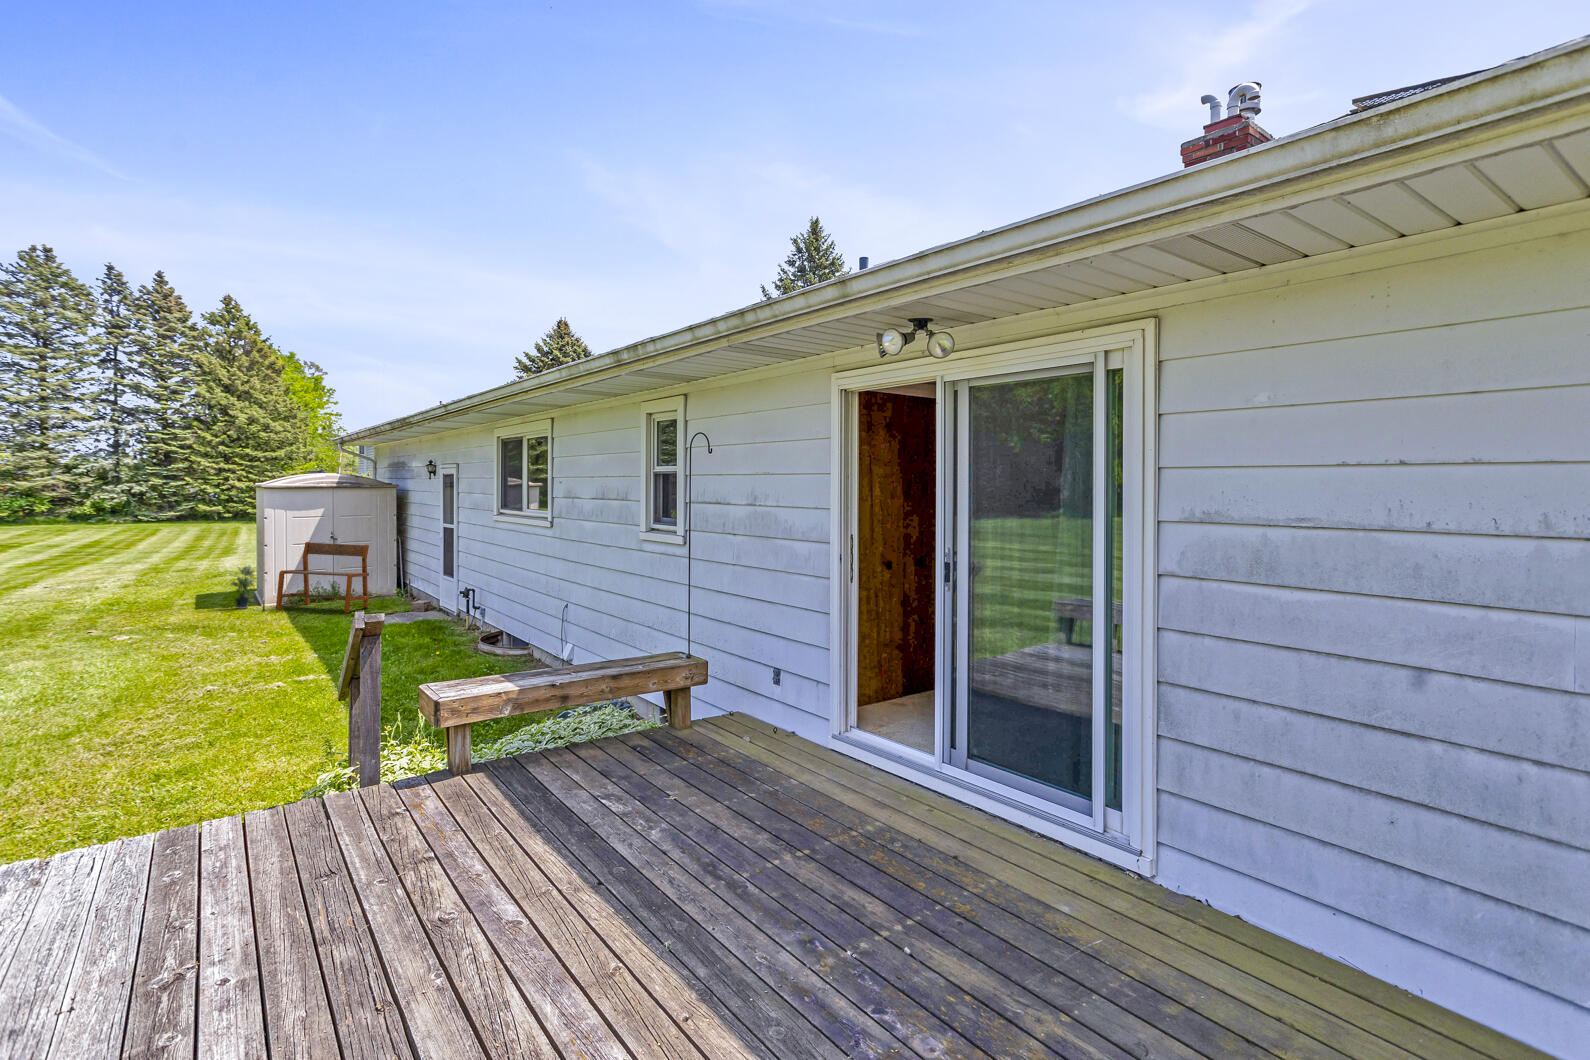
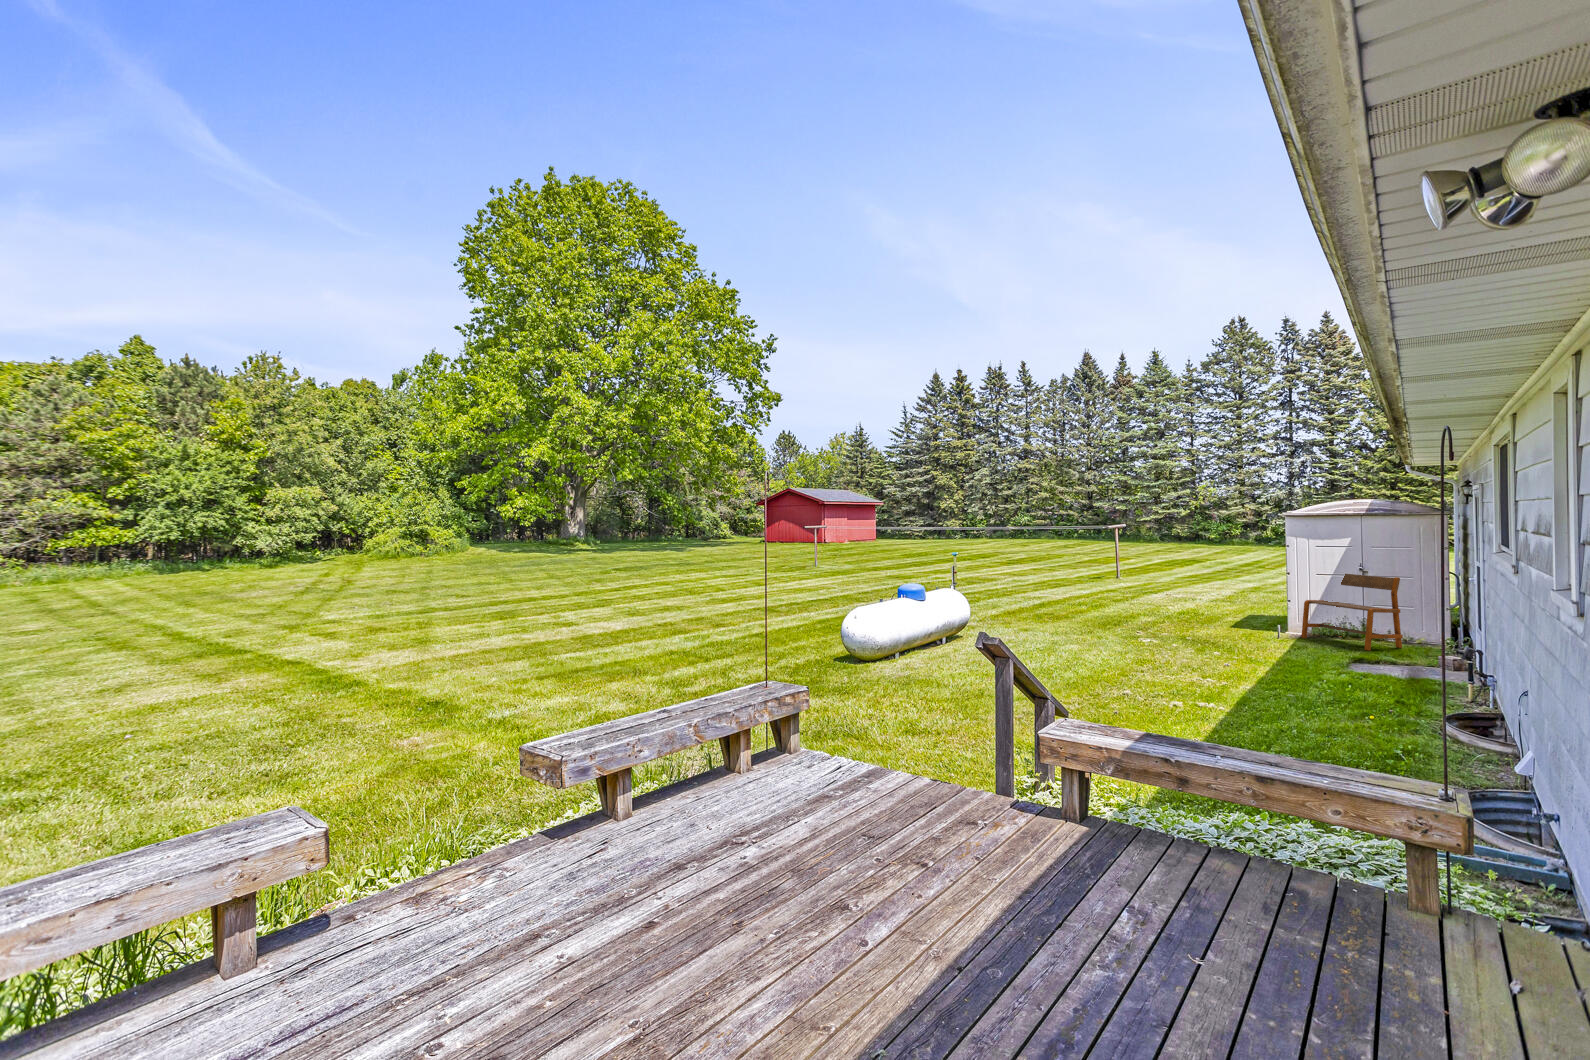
potted plant: present [231,566,254,609] -> none [1260,593,1287,634]

